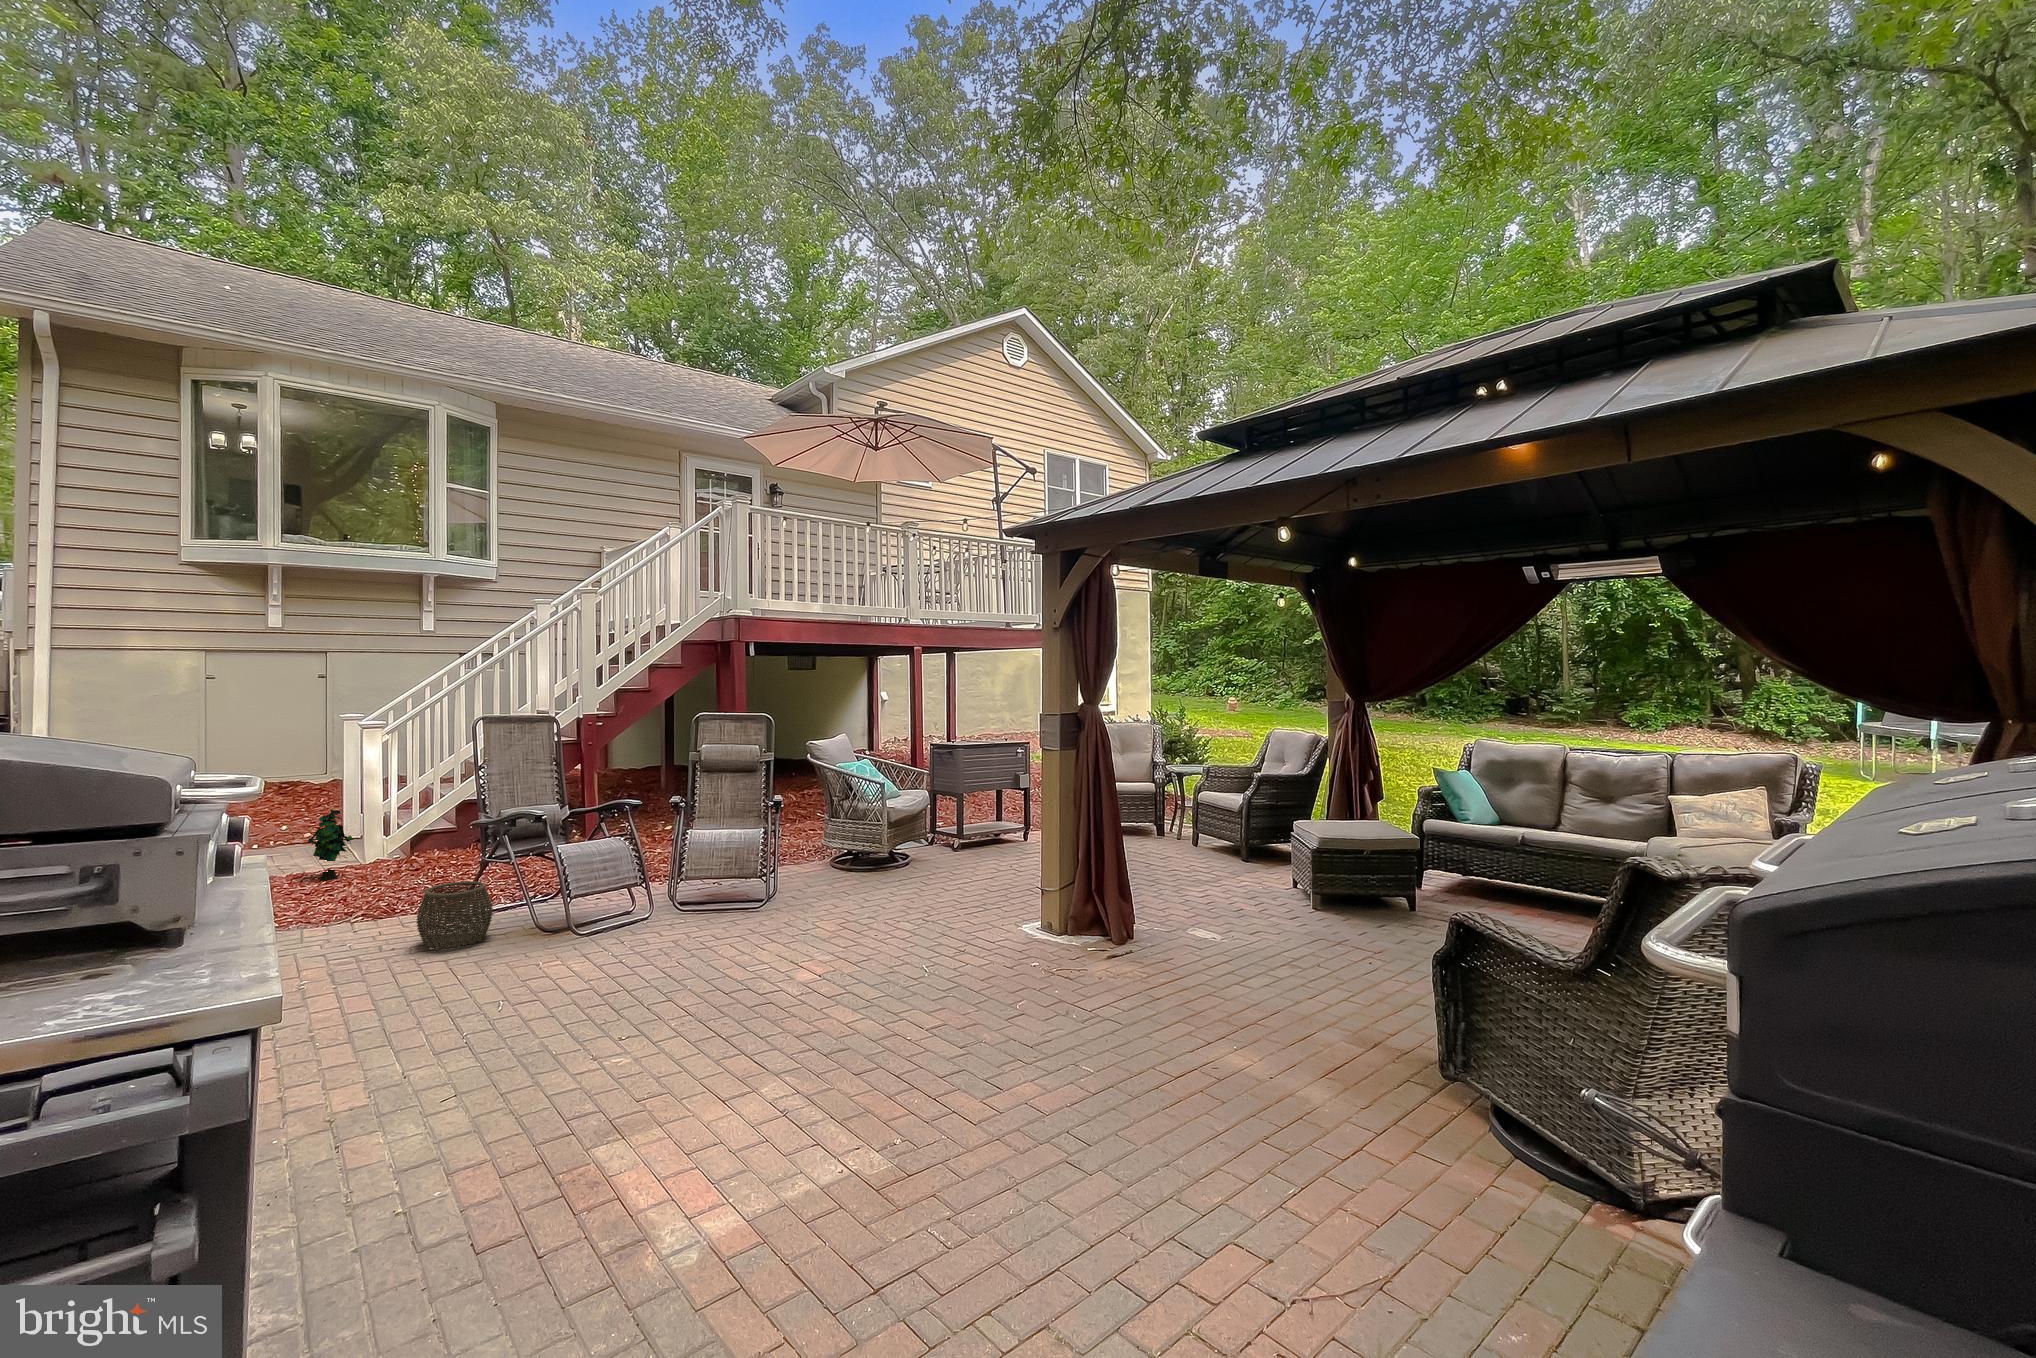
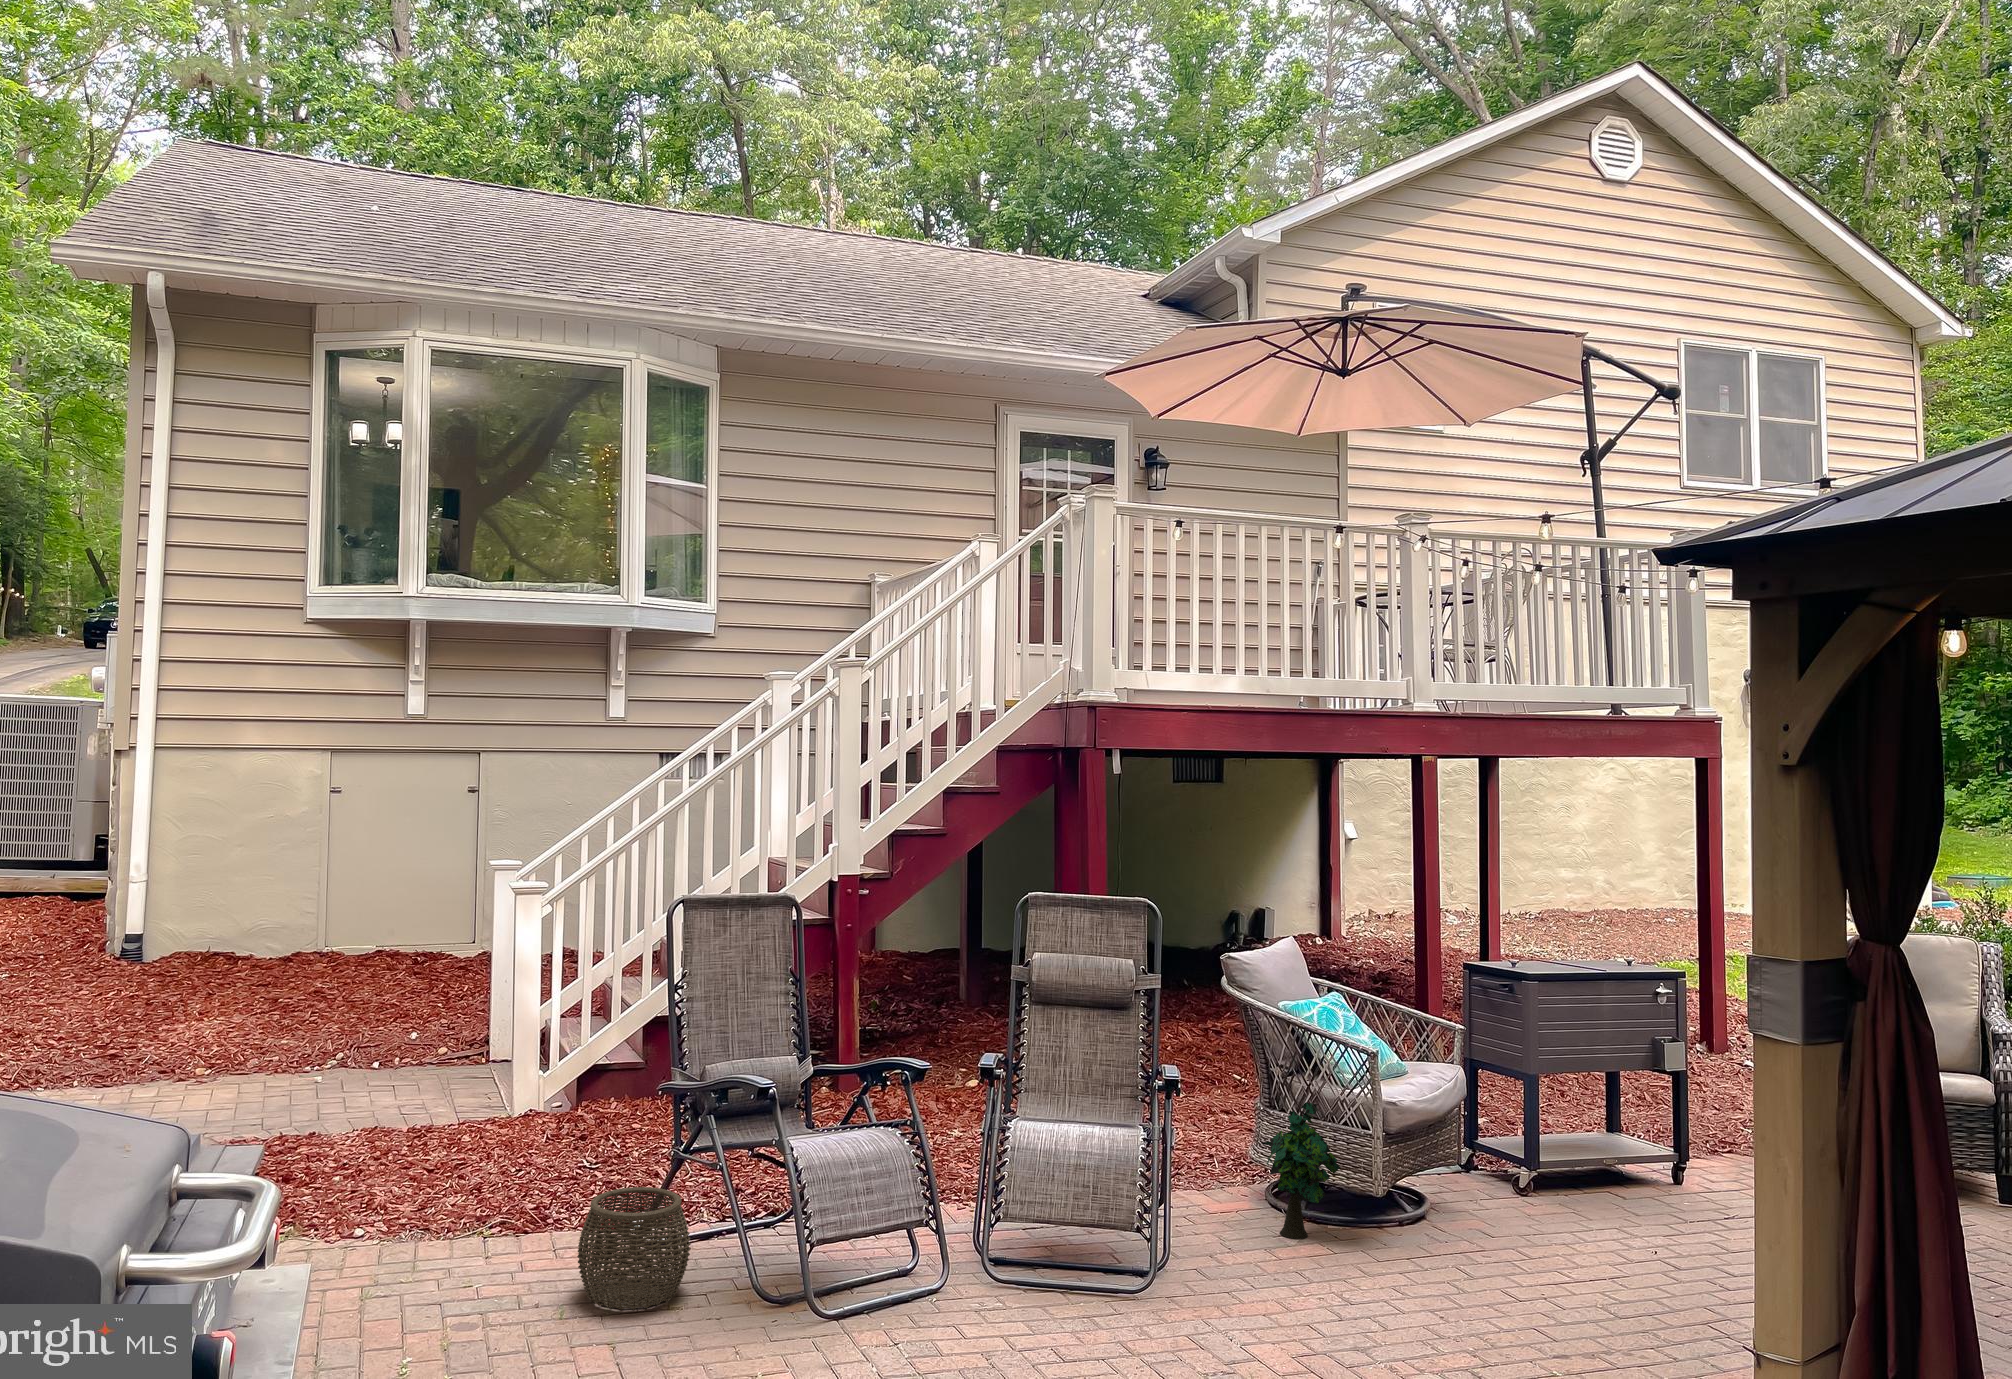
decorative plant: present [308,810,353,880] -> present [1261,1102,1340,1239]

